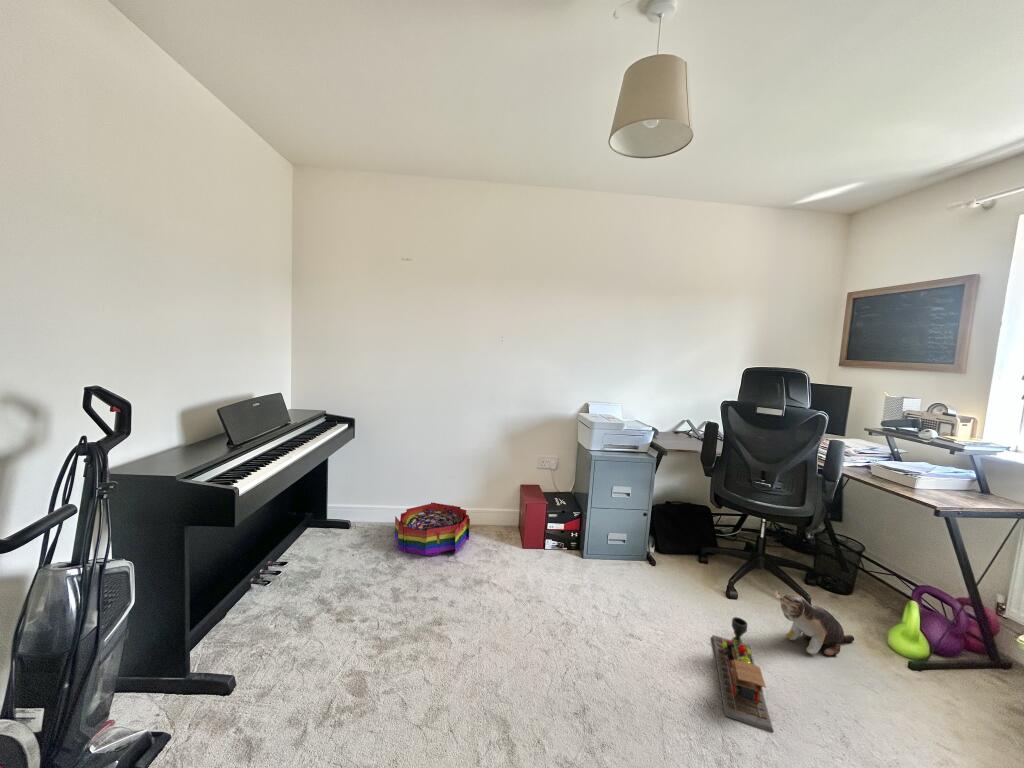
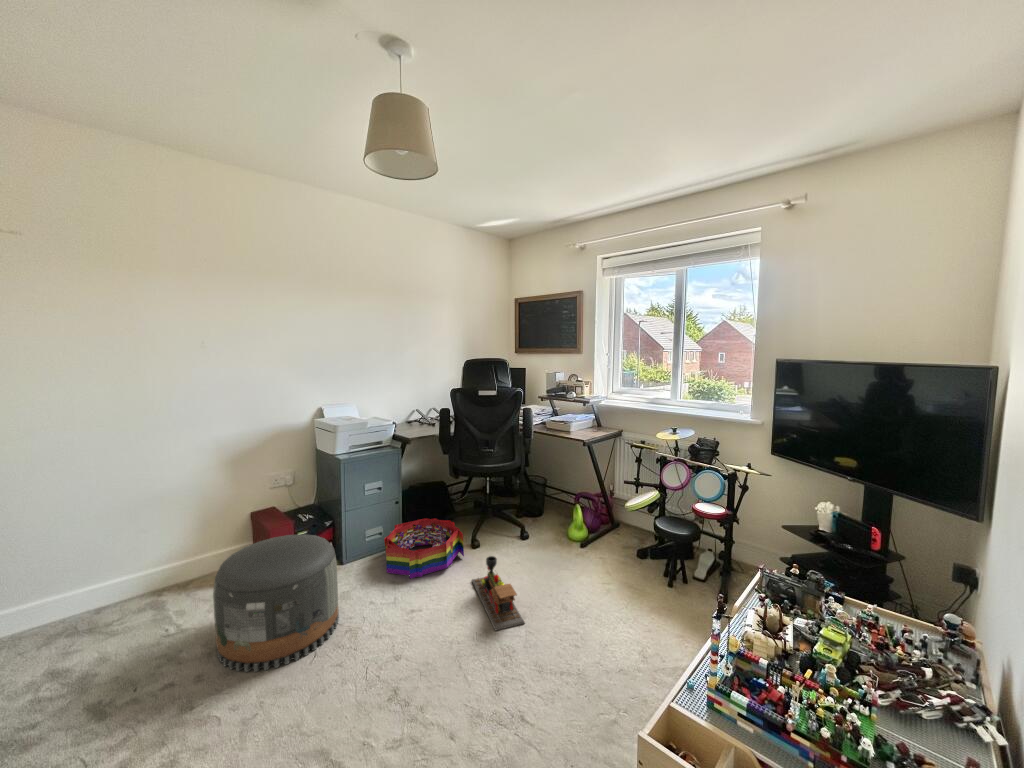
storage bin: present [395,502,470,556] -> present [384,518,464,579]
pouf: none [469,510,566,627] -> present [213,534,339,672]
plush toy: present [775,591,854,655] -> none [507,524,551,563]

